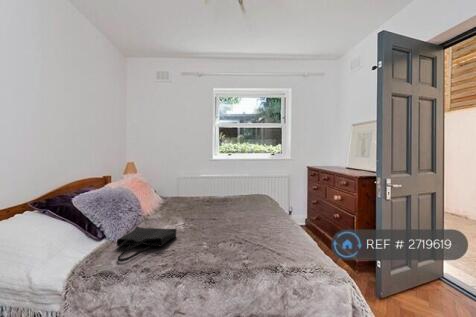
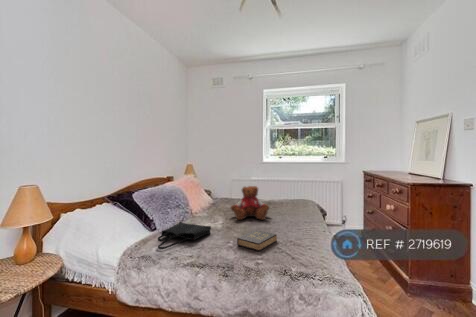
teddy bear: none [190,183,232,219] -> present [231,186,269,220]
hardback book: none [213,228,252,250] -> present [237,230,277,251]

